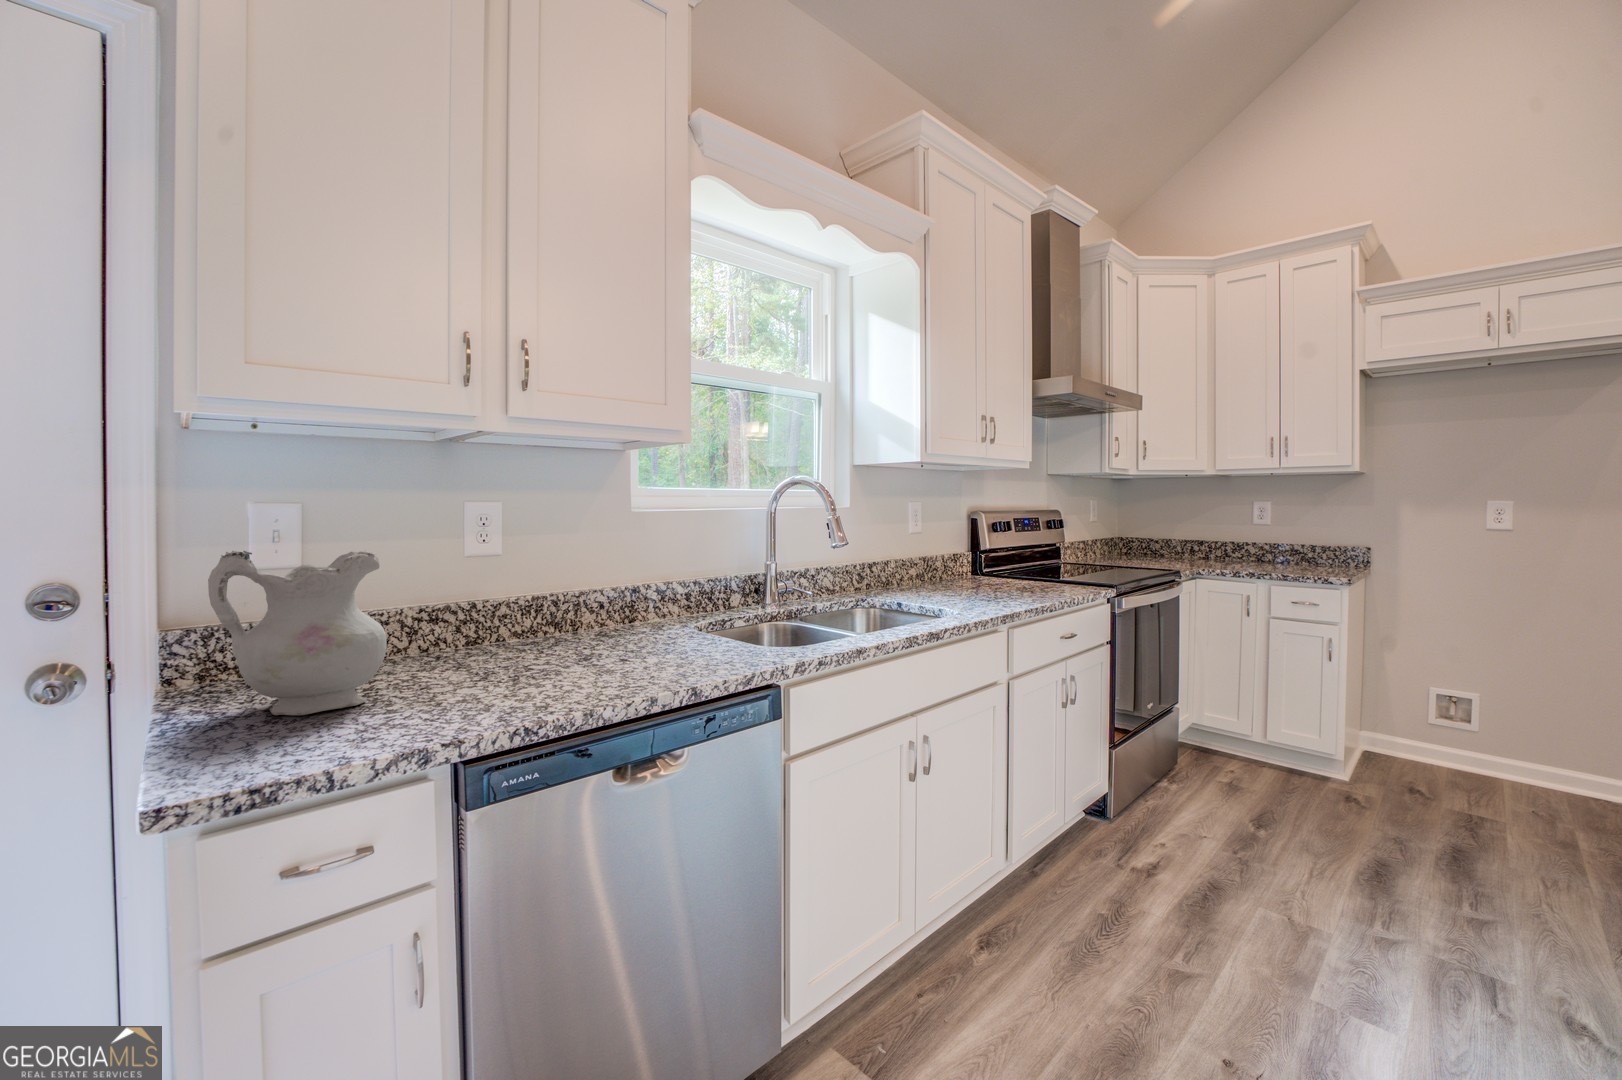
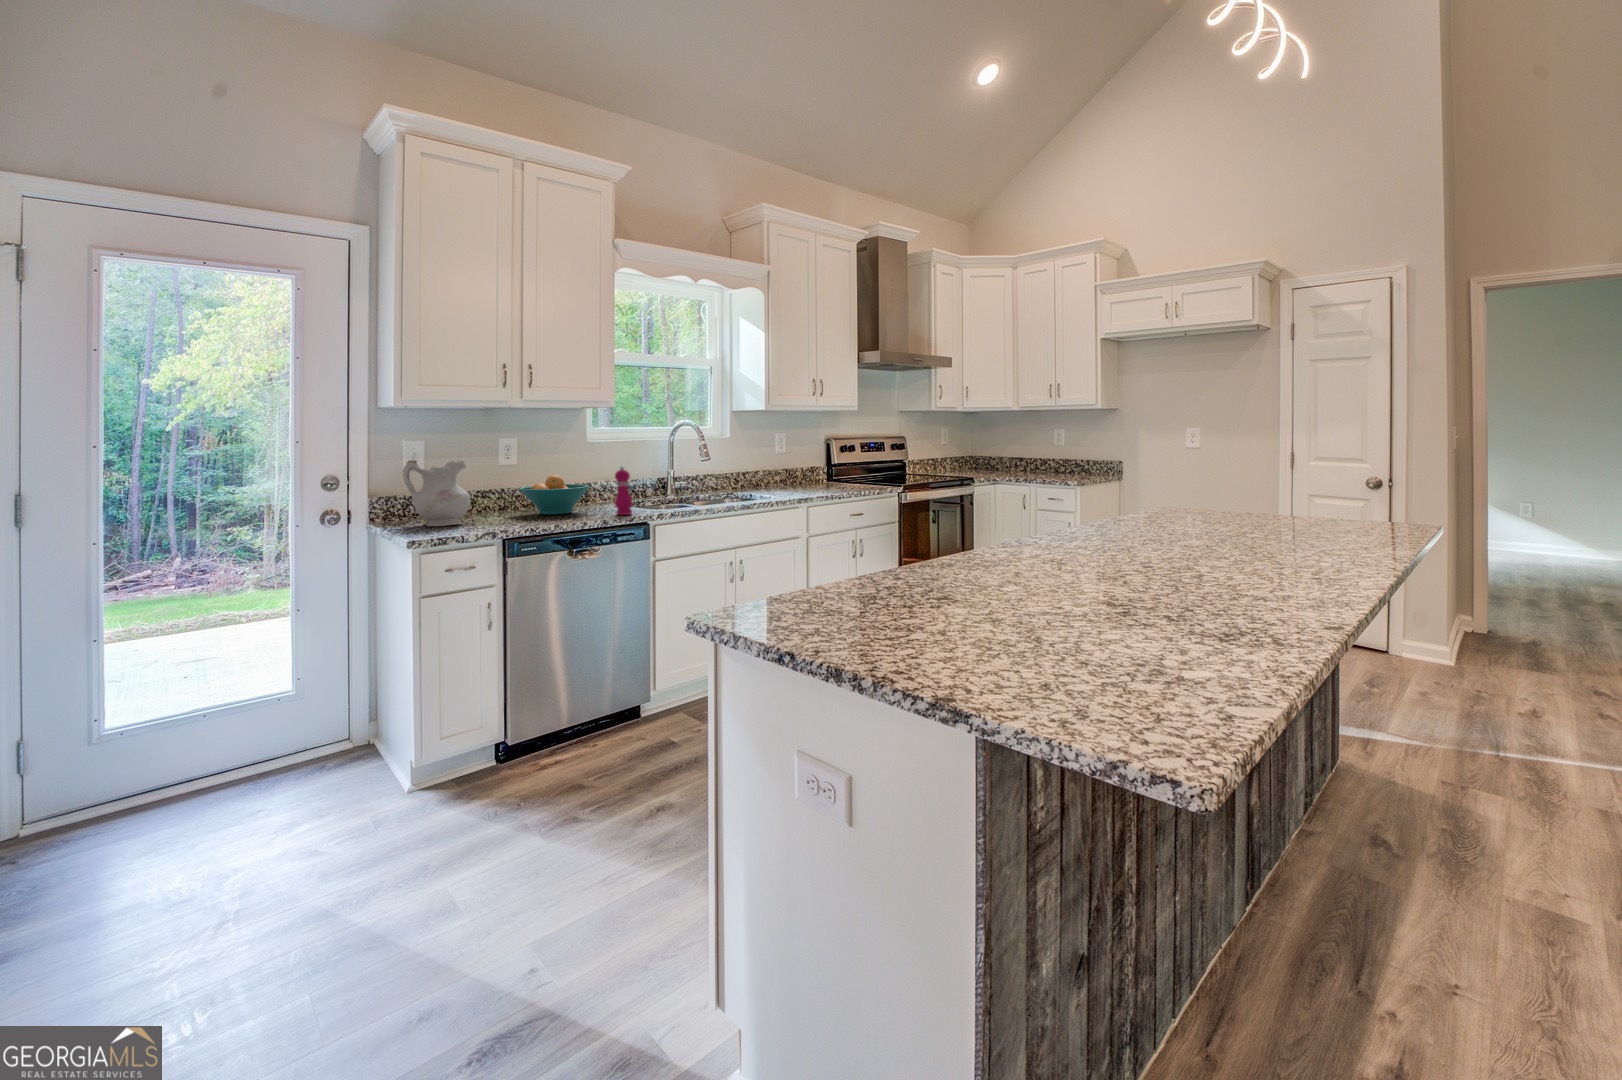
pepper mill: none [708,562,744,666] -> present [615,466,633,515]
fruit bowl: none [506,578,651,663] -> present [519,475,589,515]

